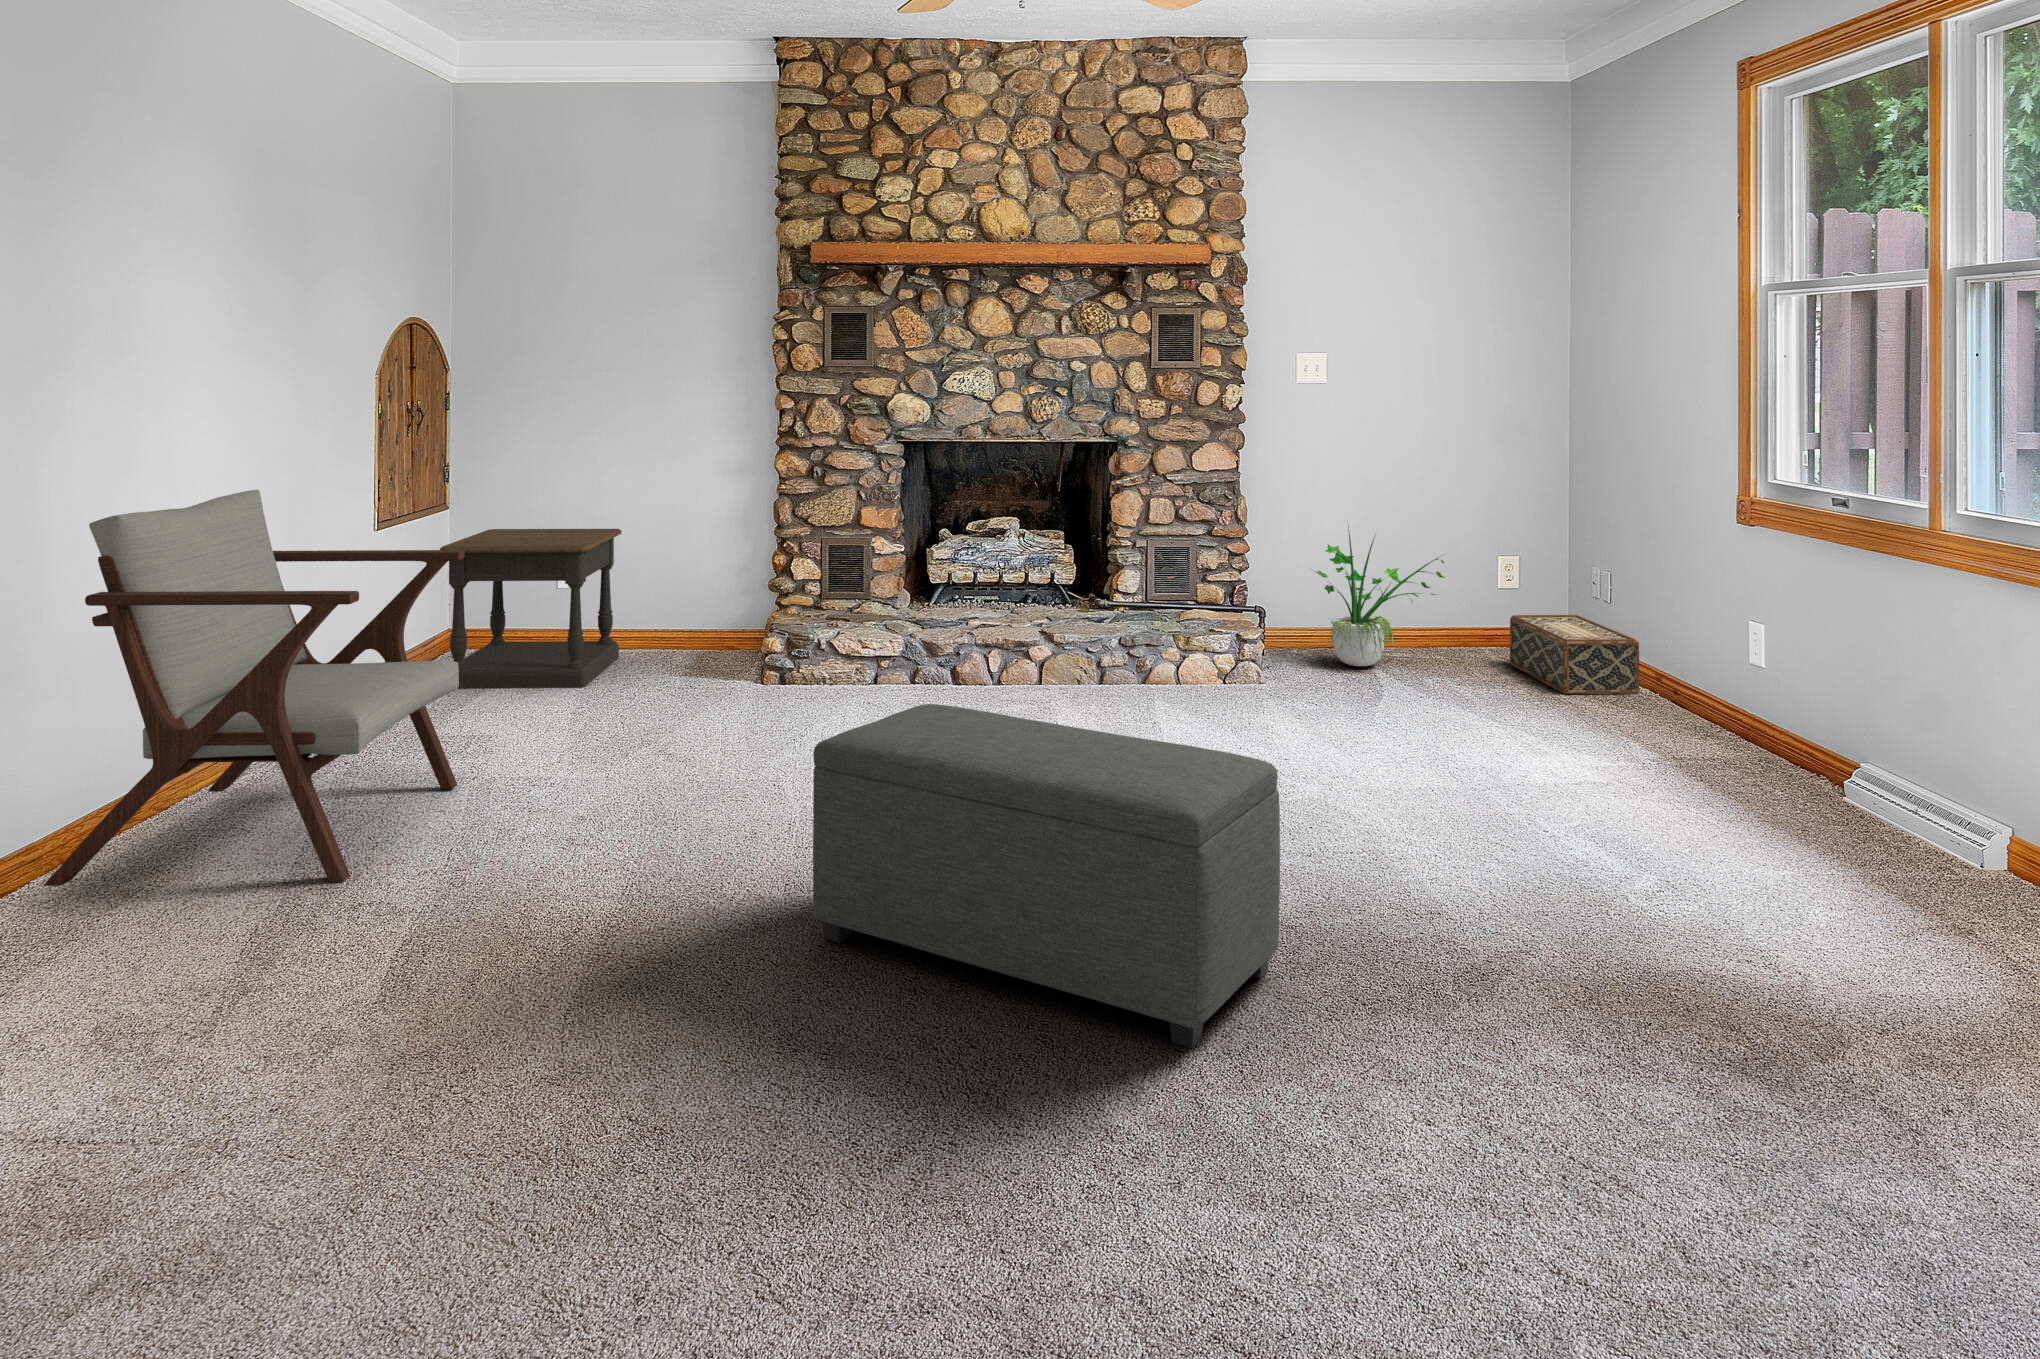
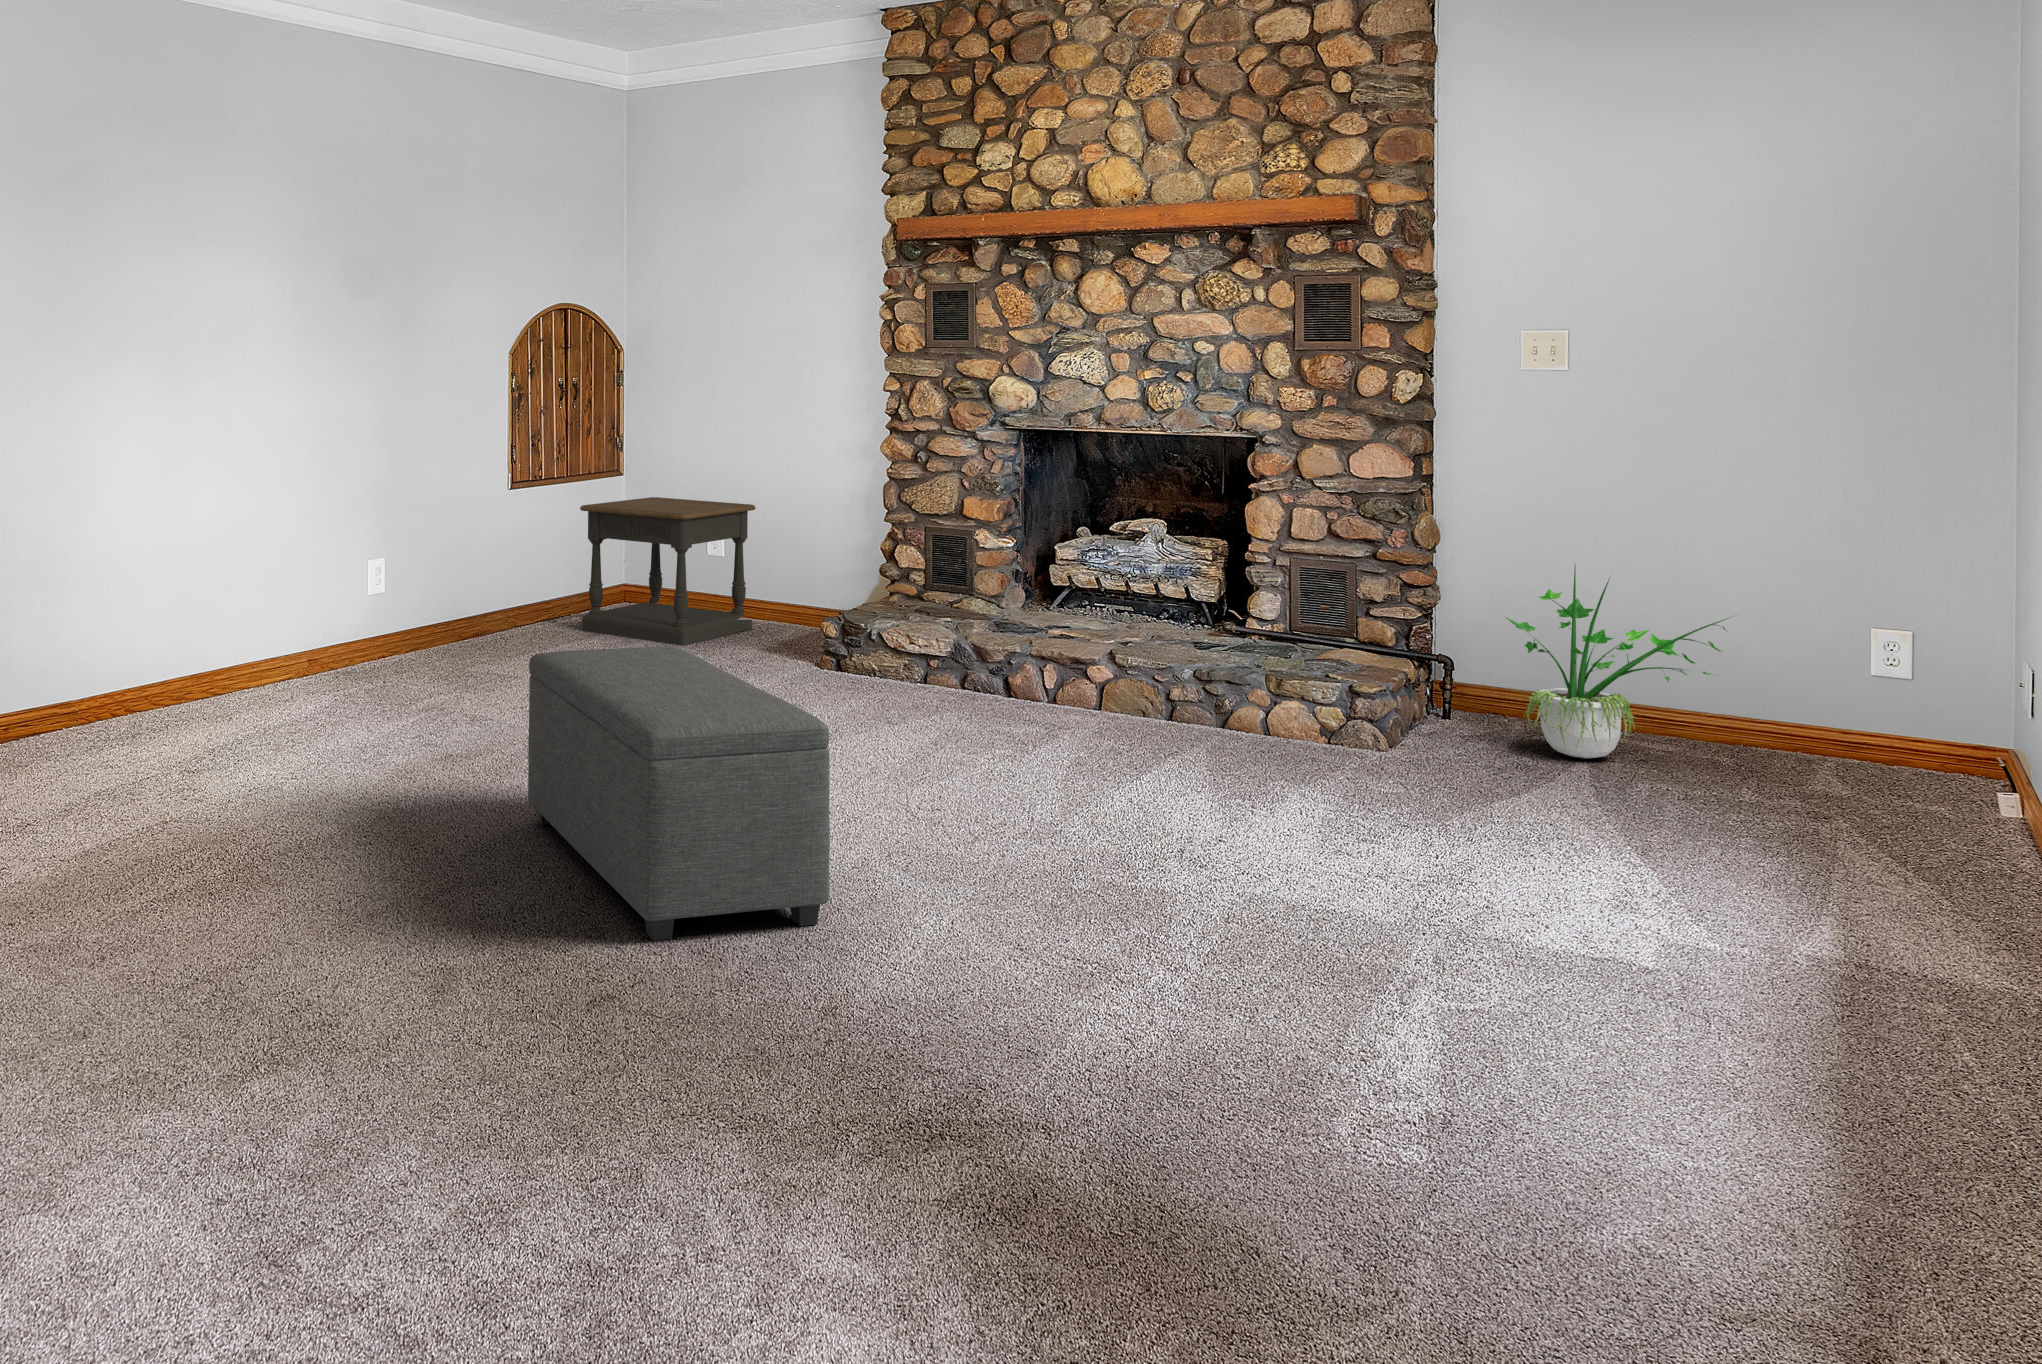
lounge chair: present [44,490,465,886] -> none [189,438,485,726]
woven basket: present [1510,615,1639,694] -> none [1848,722,2004,858]

